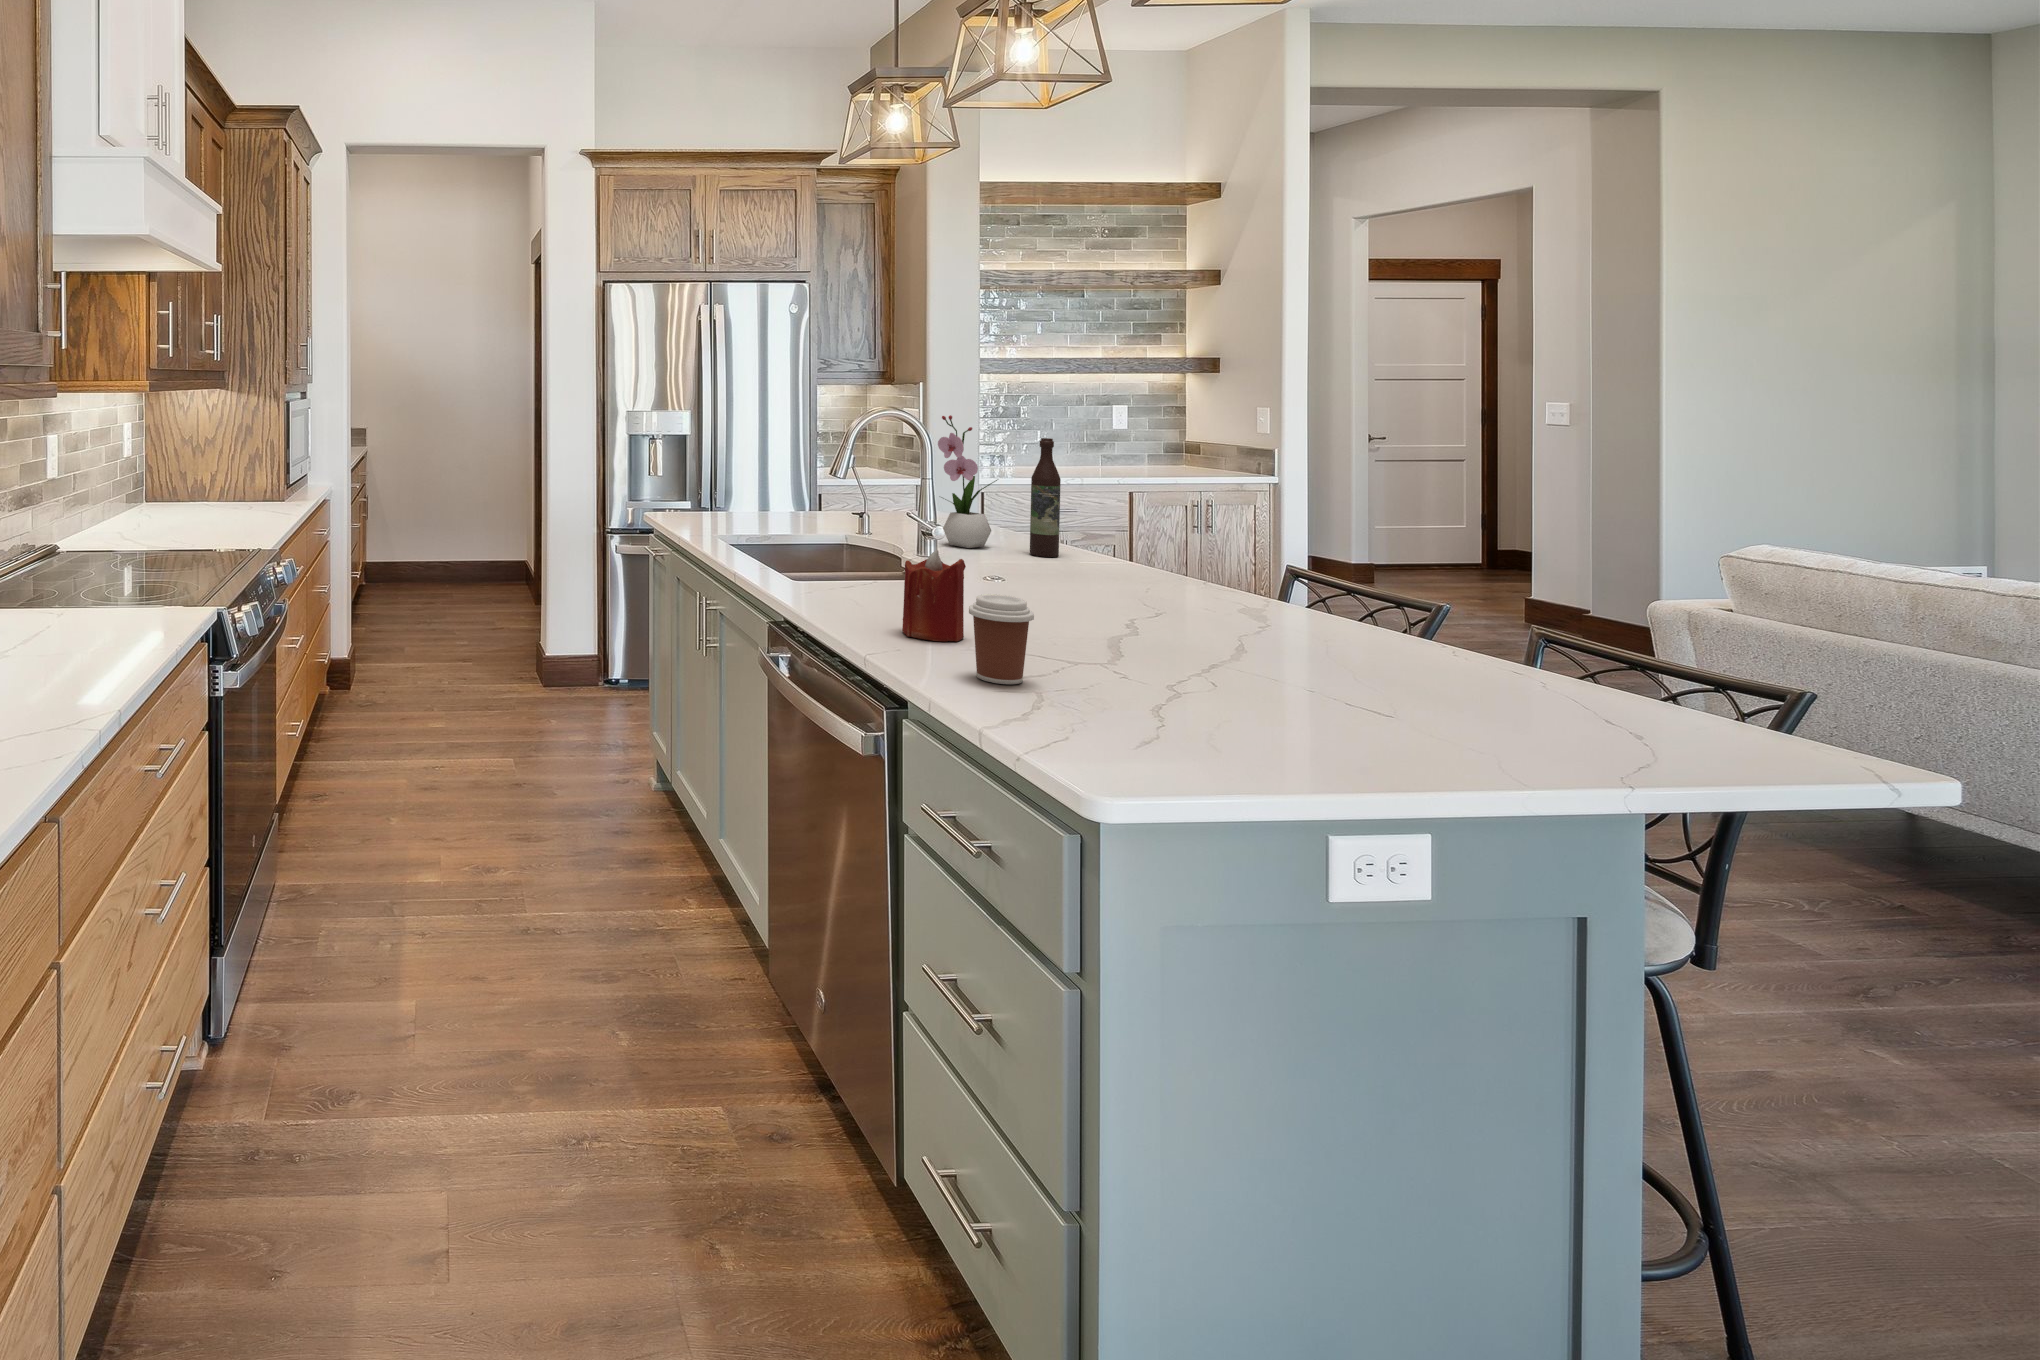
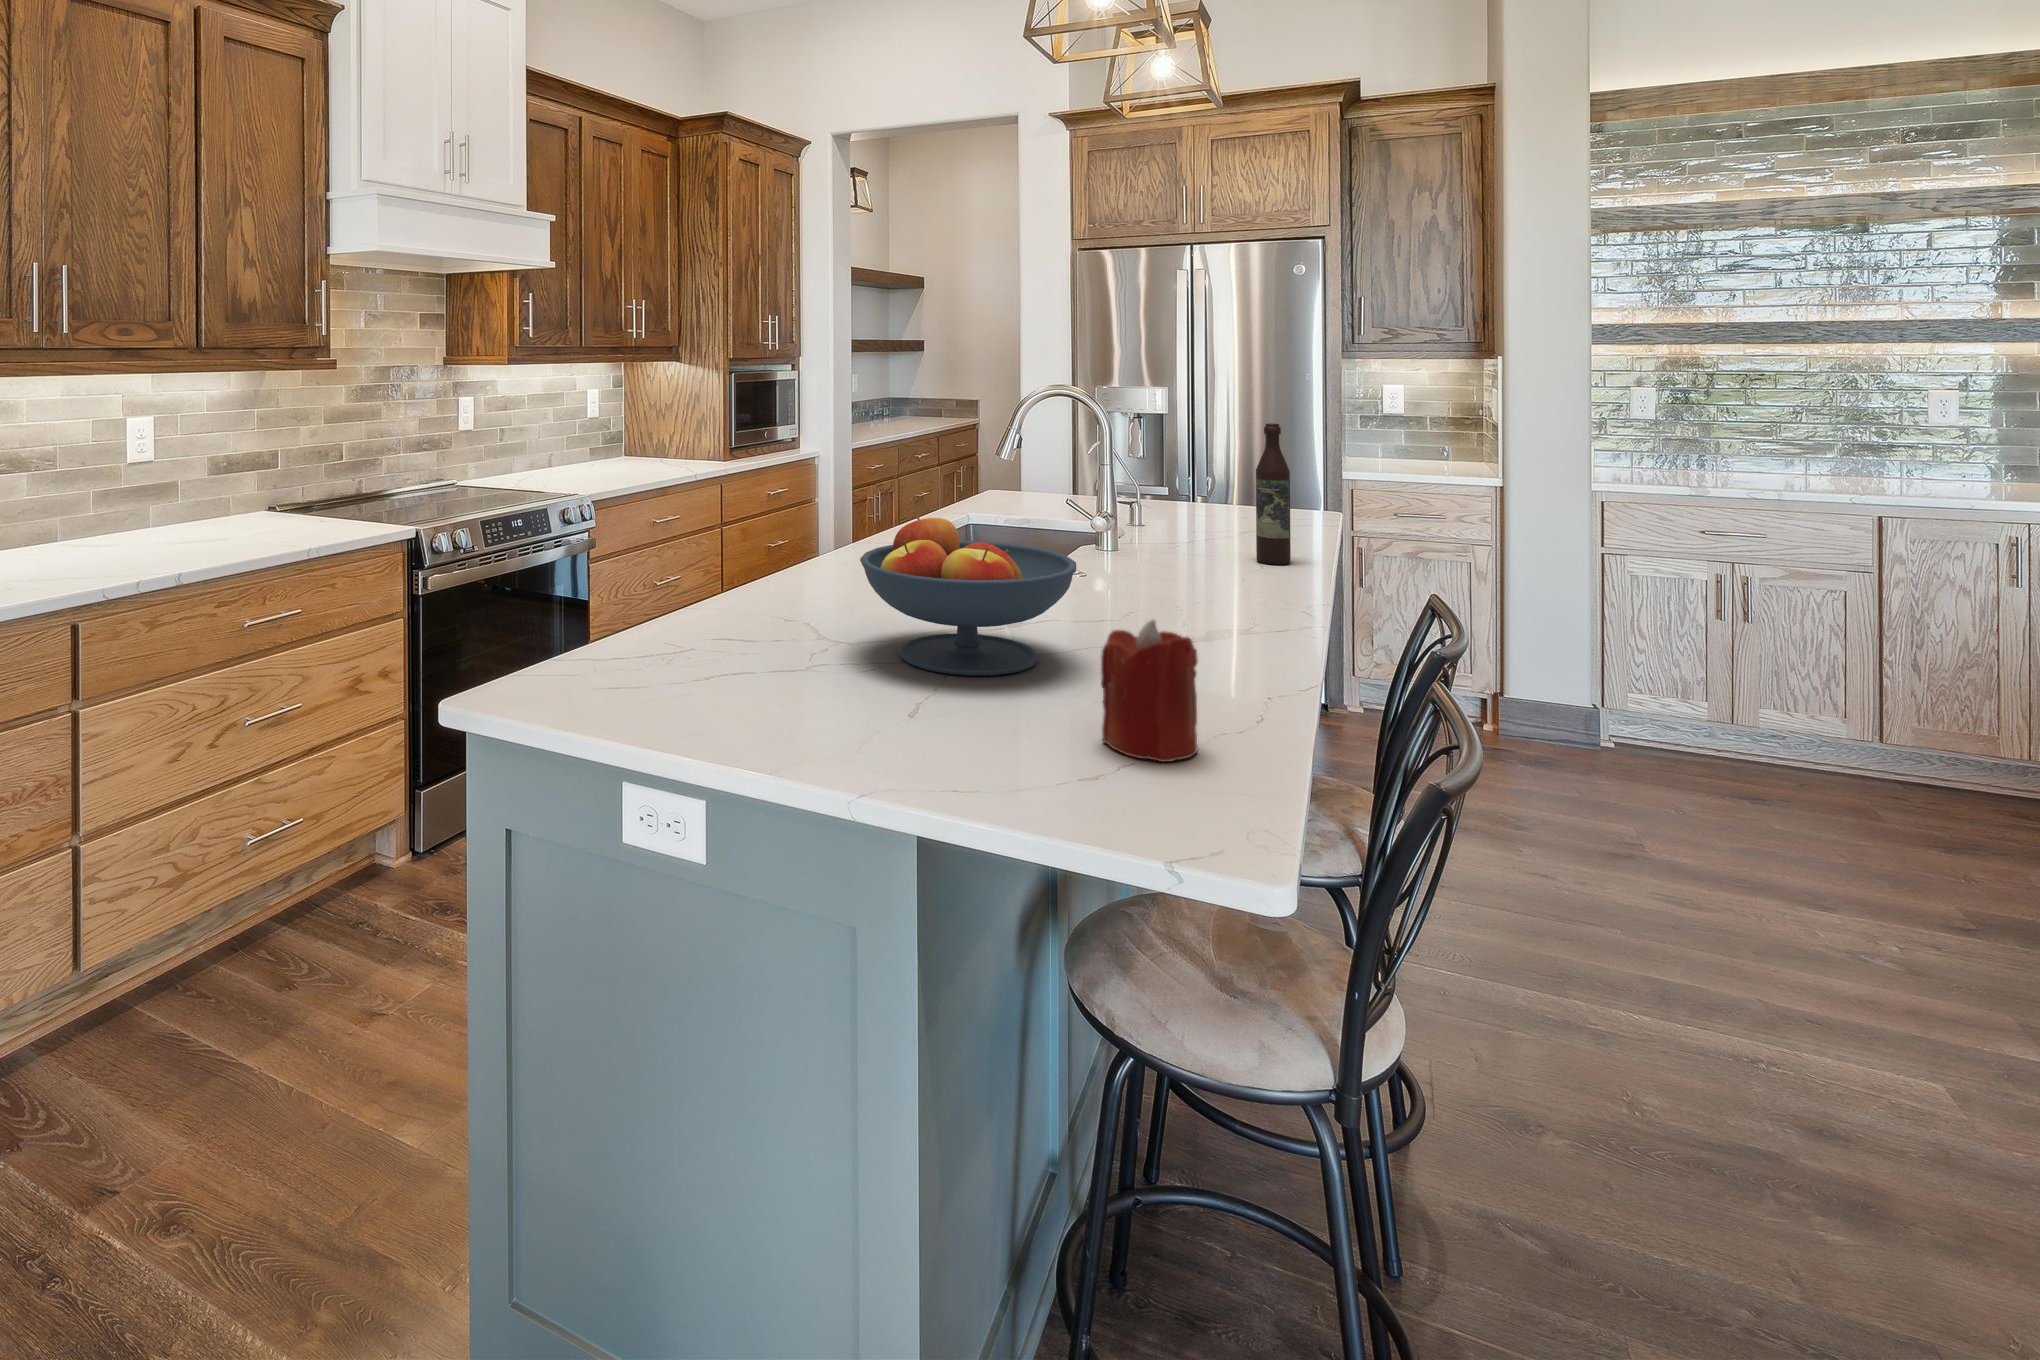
flower arrangement: present [938,415,997,548] -> none [1176,396,1248,549]
fruit bowl: none [1094,534,1329,681] -> present [860,515,1076,676]
candle: present [902,550,966,641] -> present [1101,620,1198,762]
coffee cup: present [969,594,1034,684] -> none [690,558,746,643]

